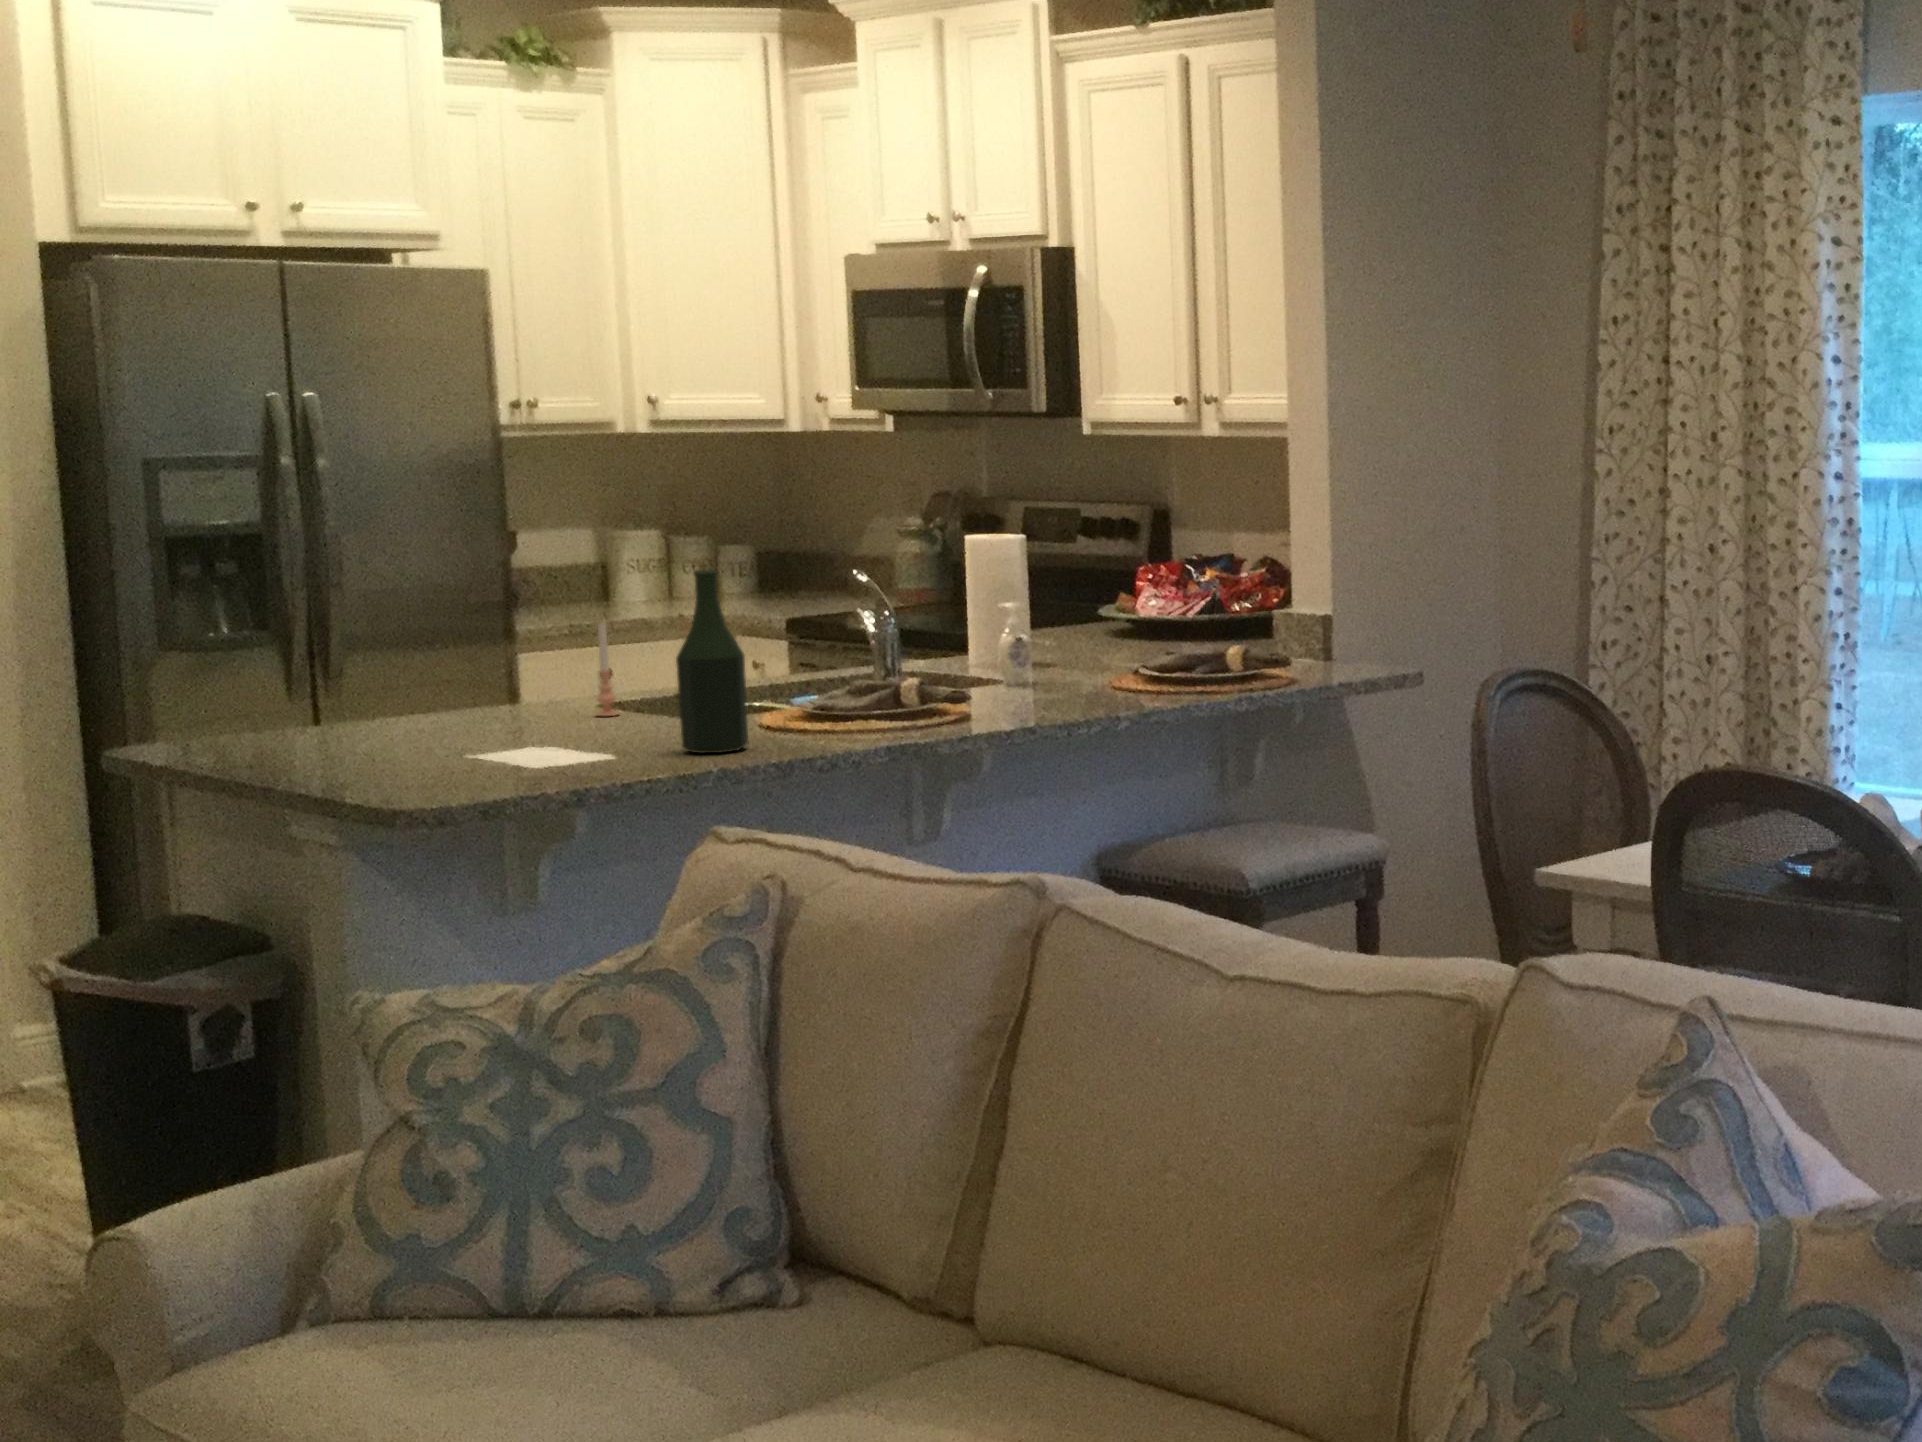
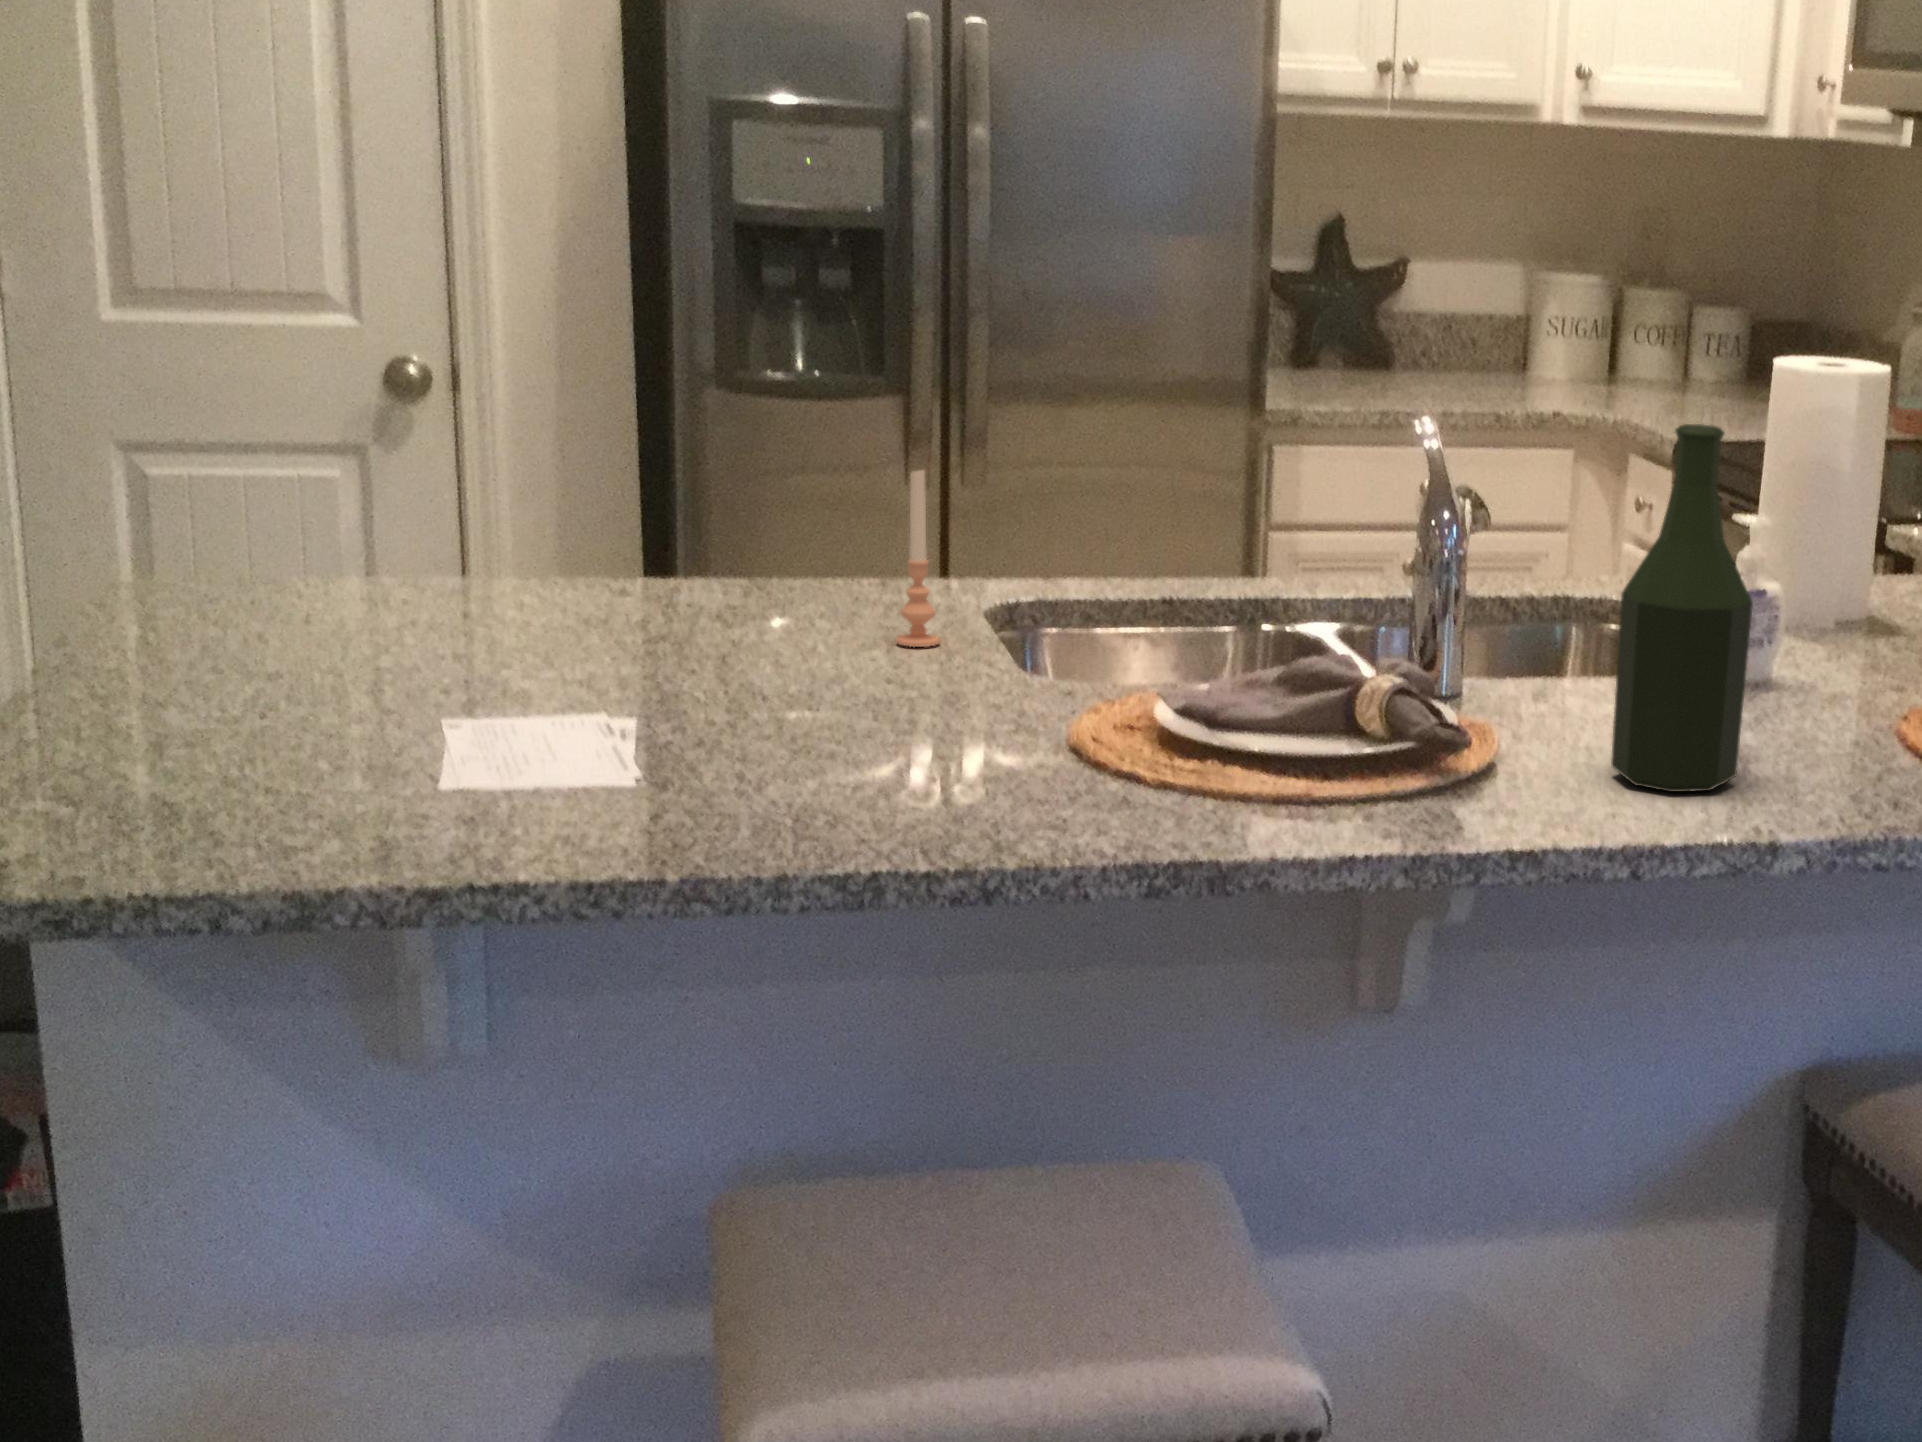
bottle: present [676,570,748,753] -> present [1611,424,1753,792]

